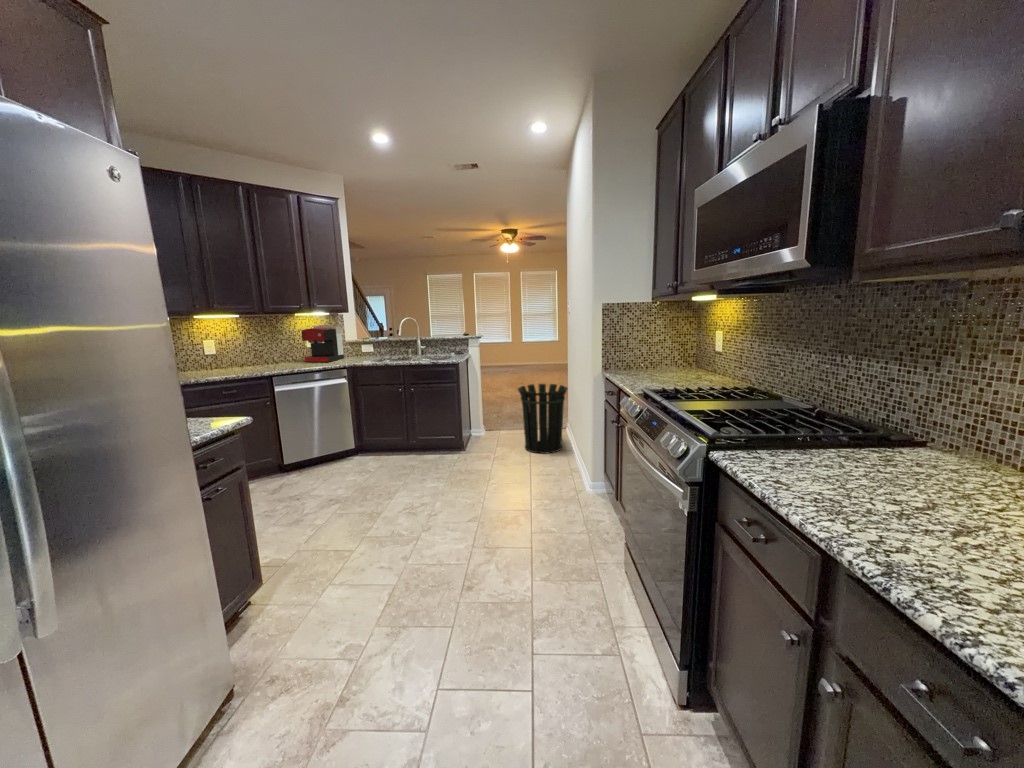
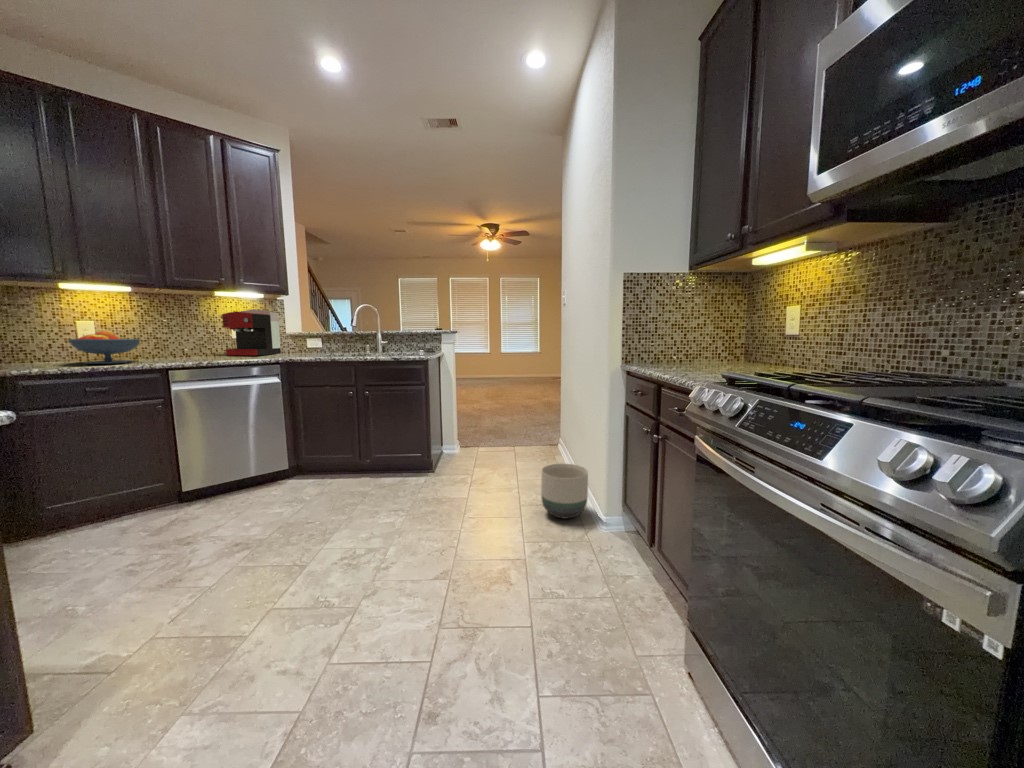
fruit bowl: none [204,348,249,374] -> present [69,331,140,364]
waste bin: present [518,384,567,453] -> none [501,390,563,476]
planter: none [546,444,581,485] -> present [541,463,588,519]

